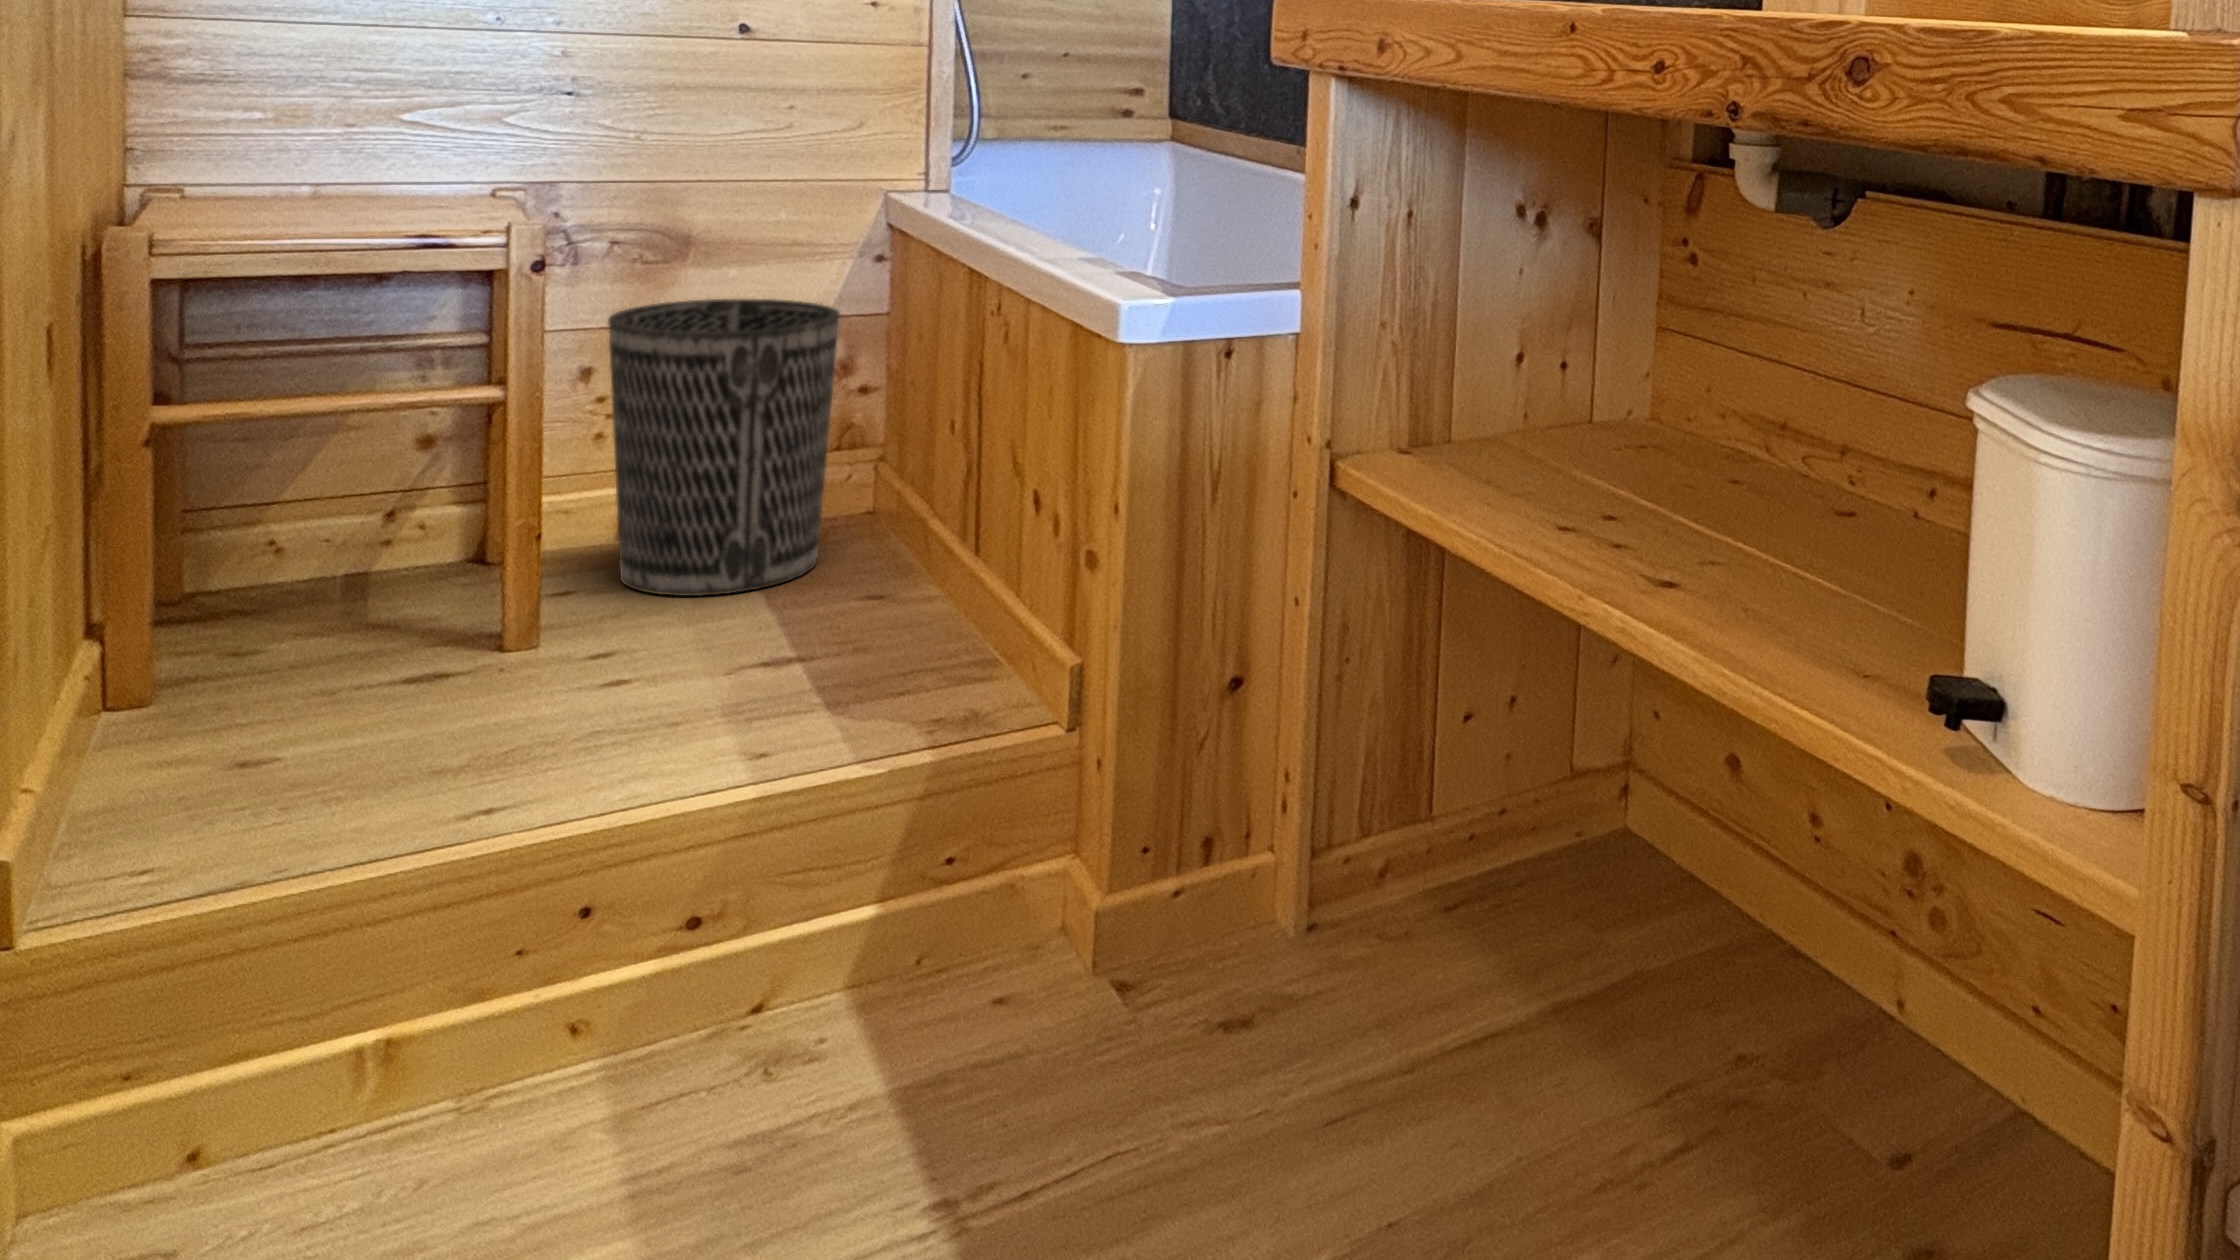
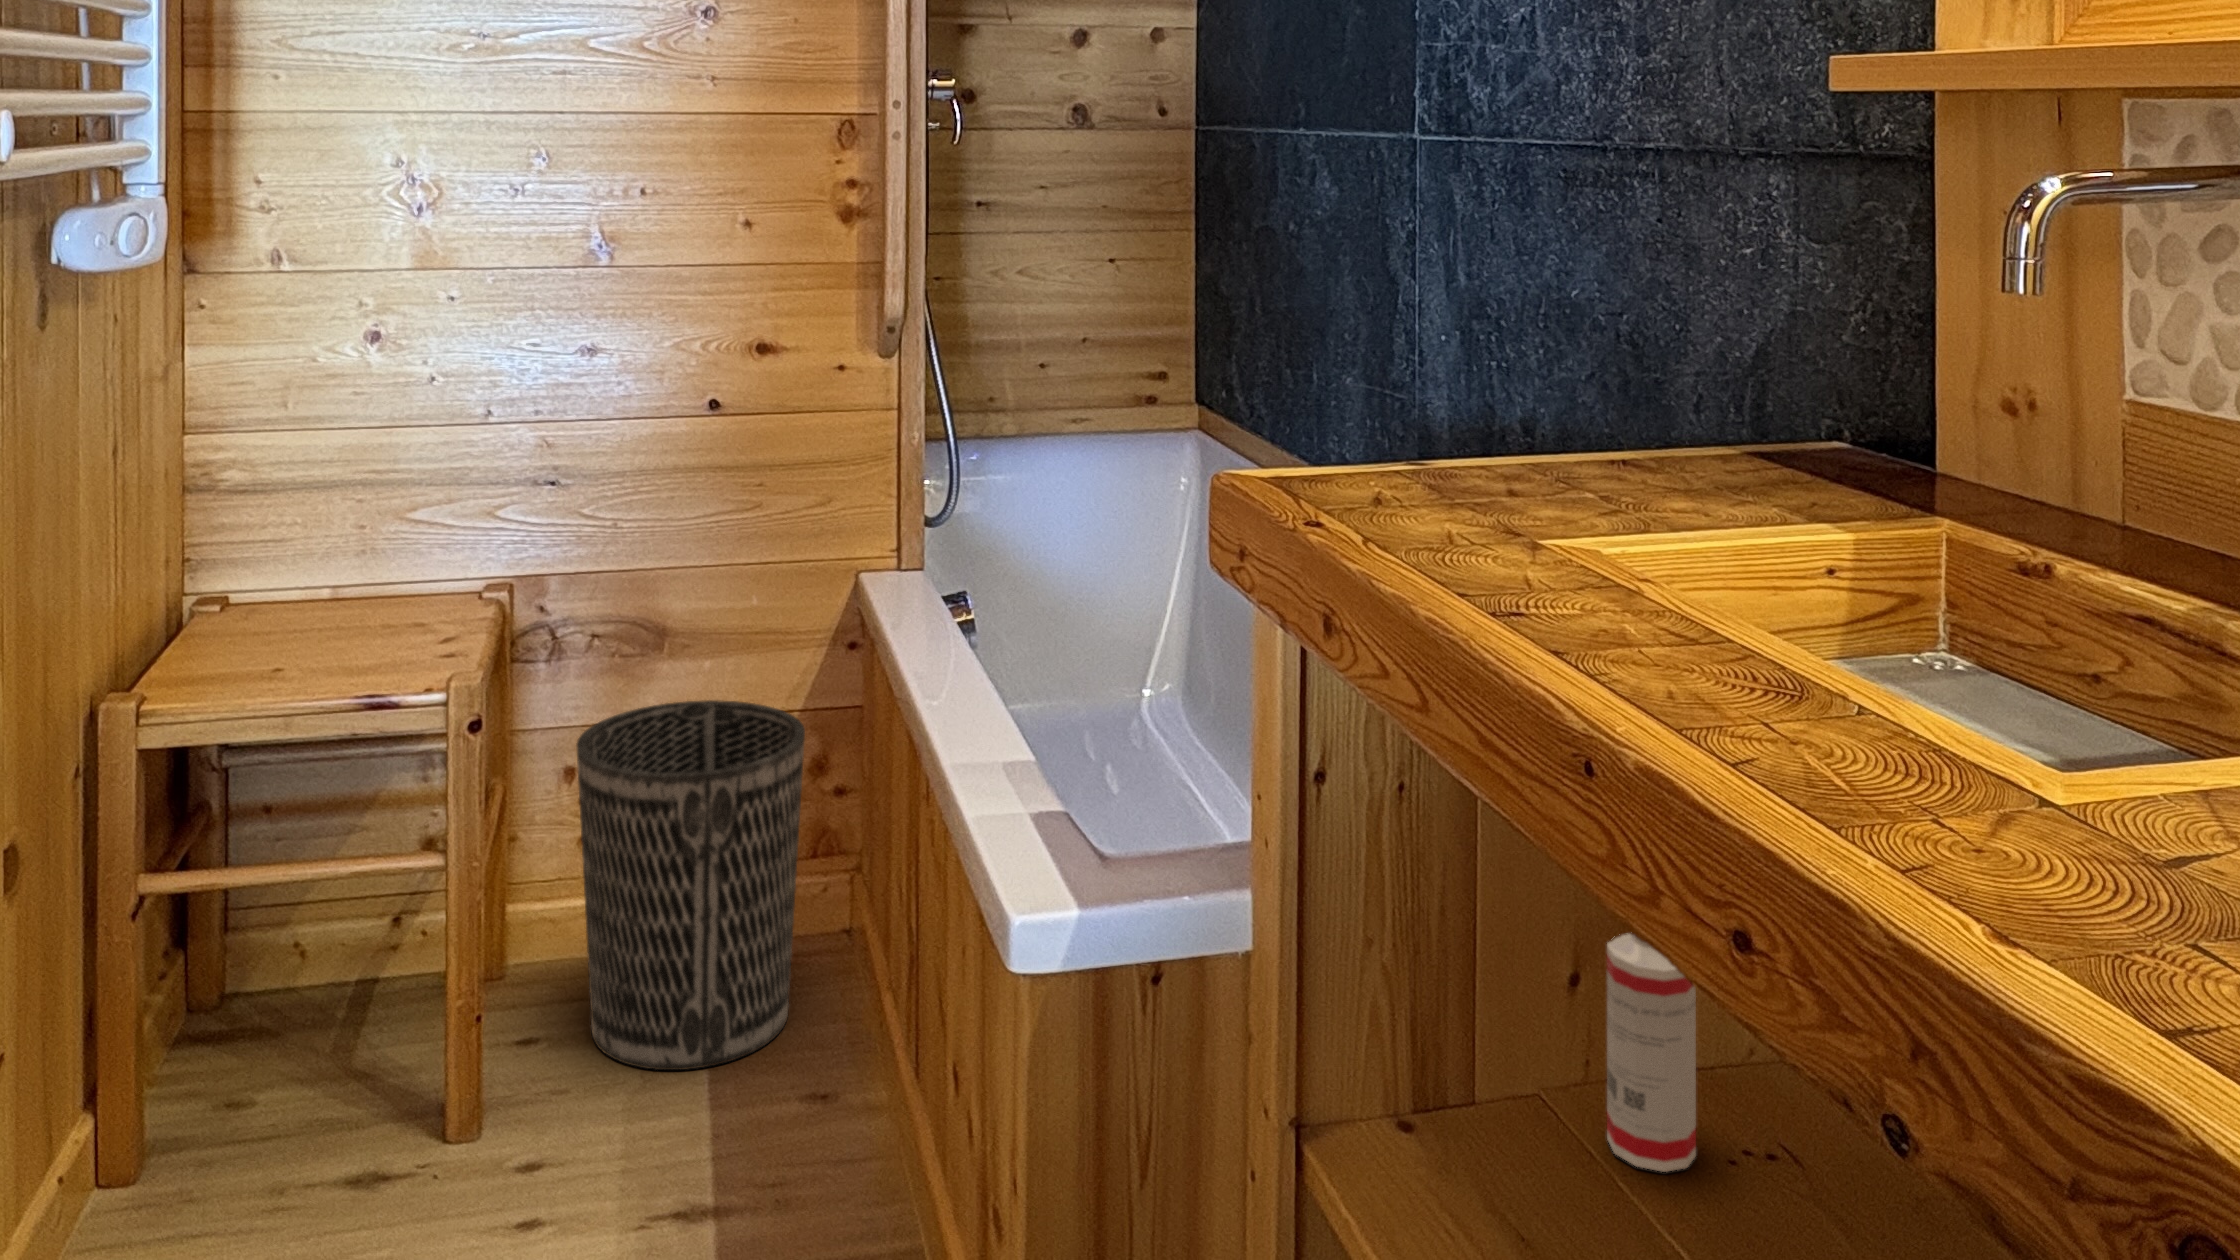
spray bottle: none [1531,268,1595,455] -> present [1607,934,1696,1172]

